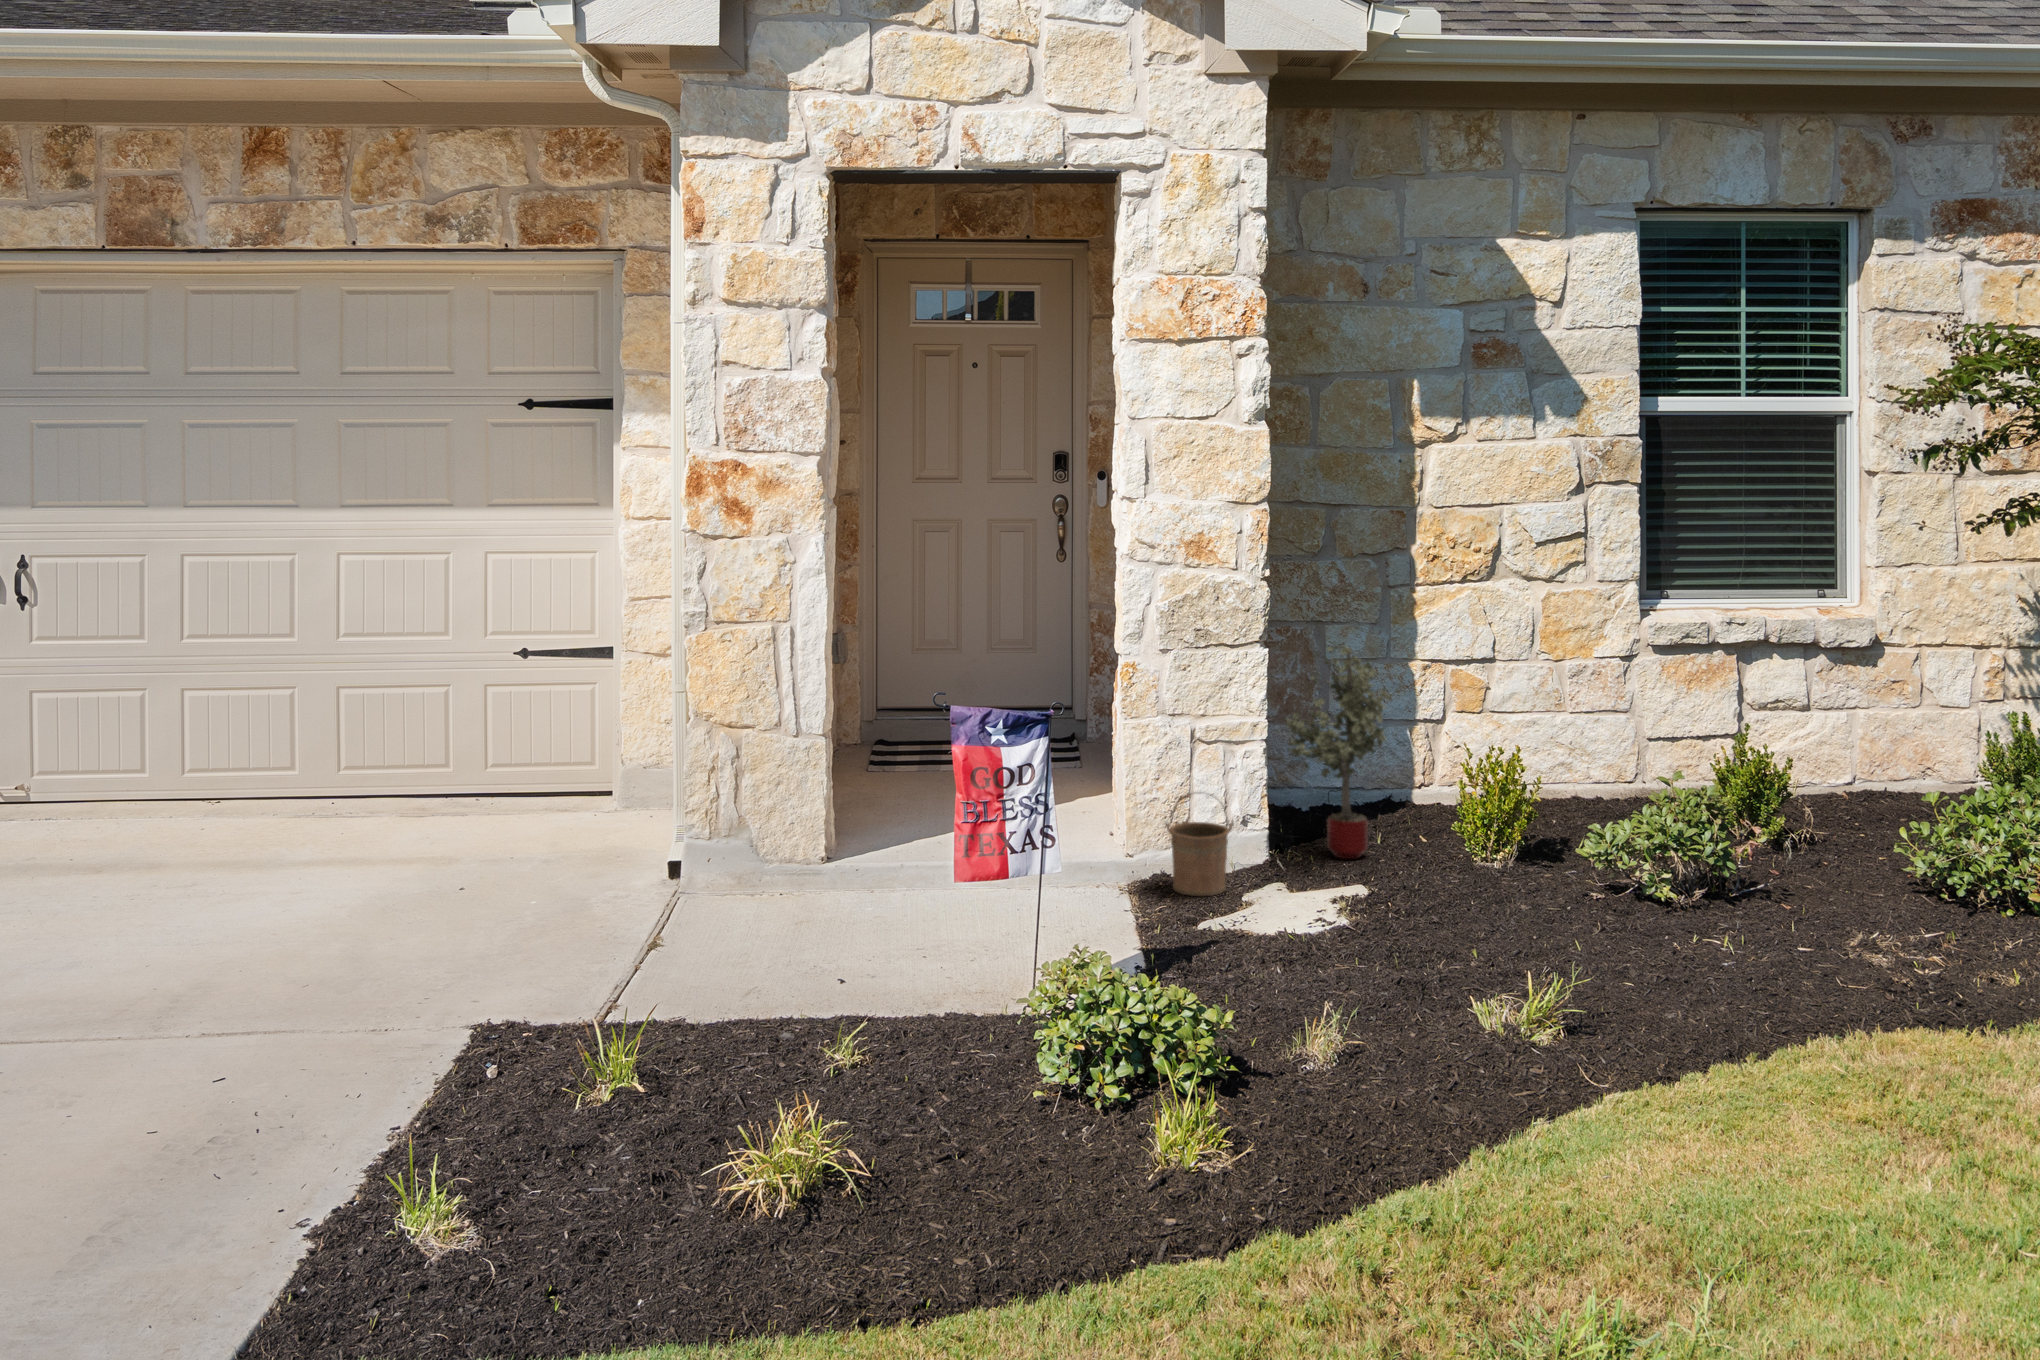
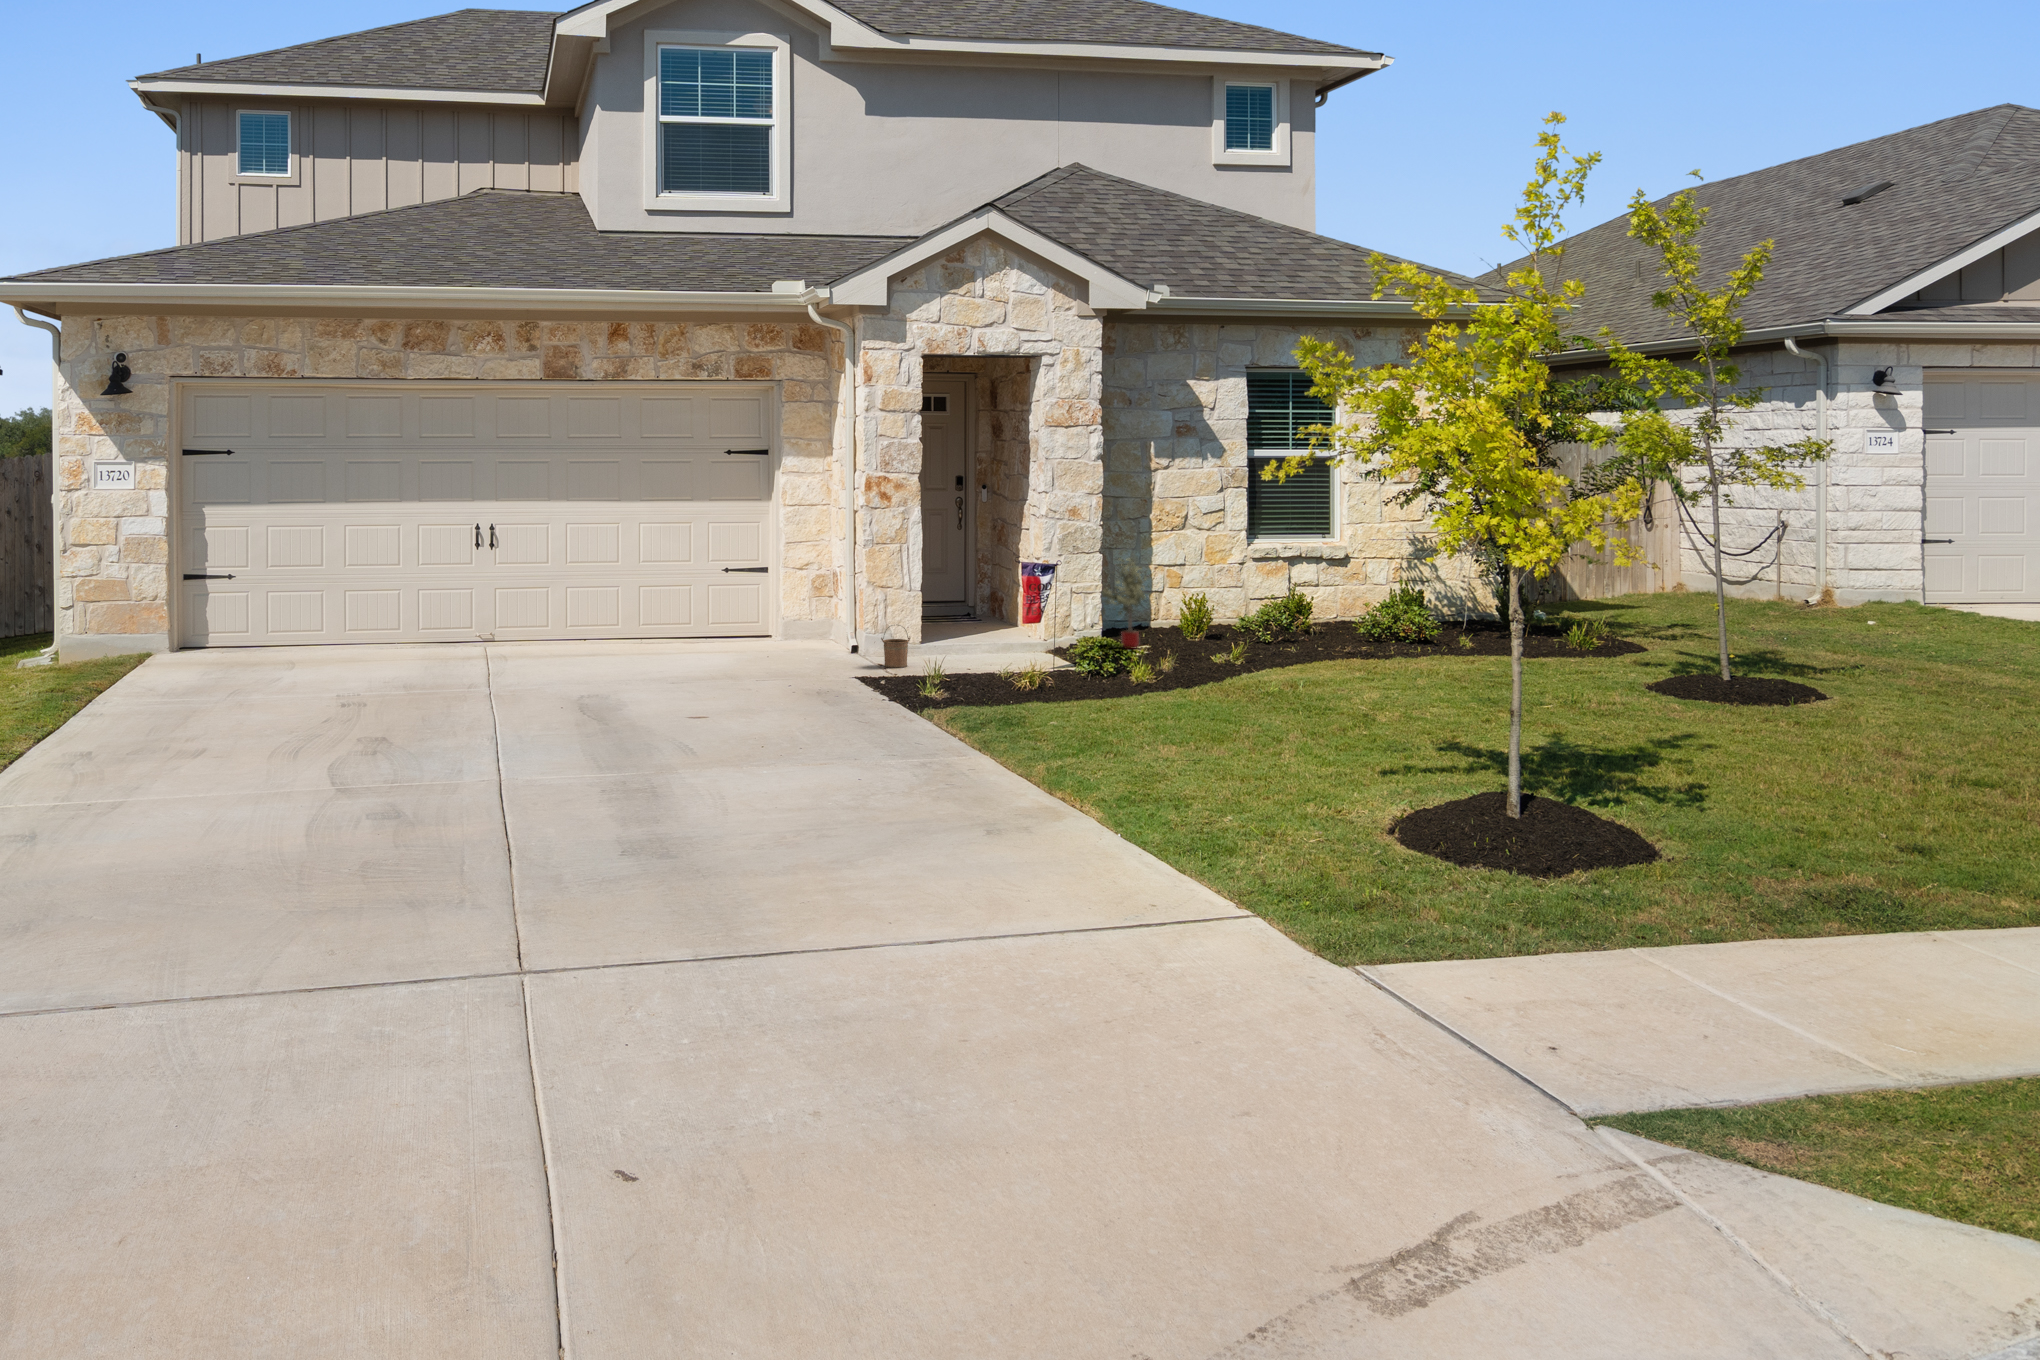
bucket: present [1166,792,1233,896] -> present [881,625,910,668]

